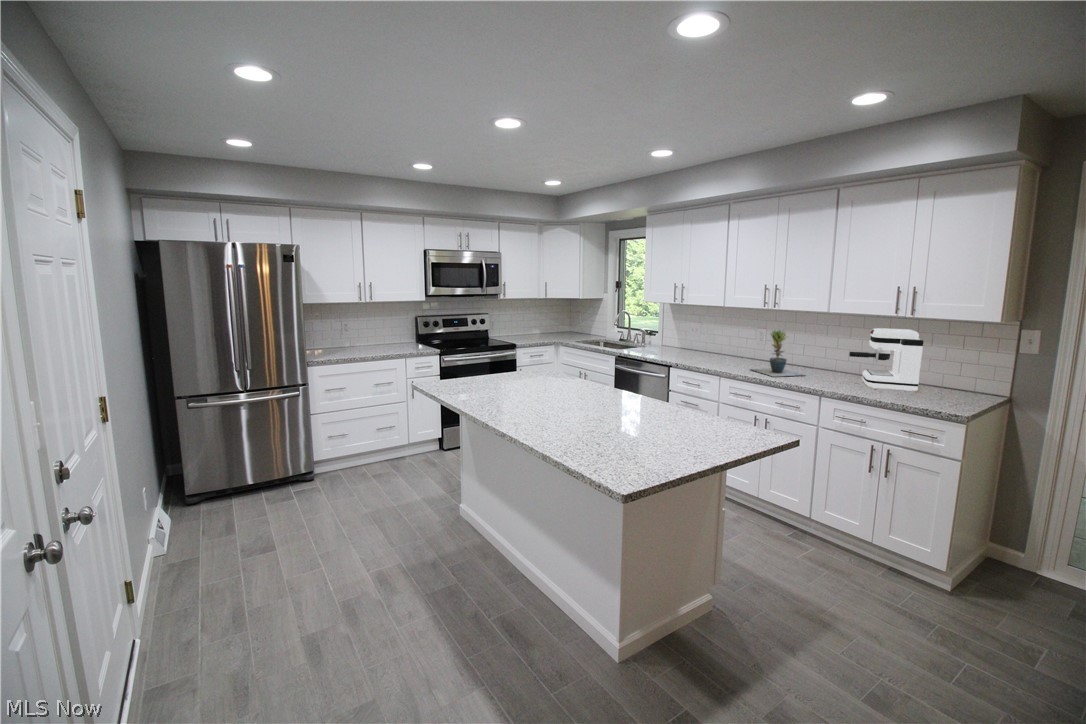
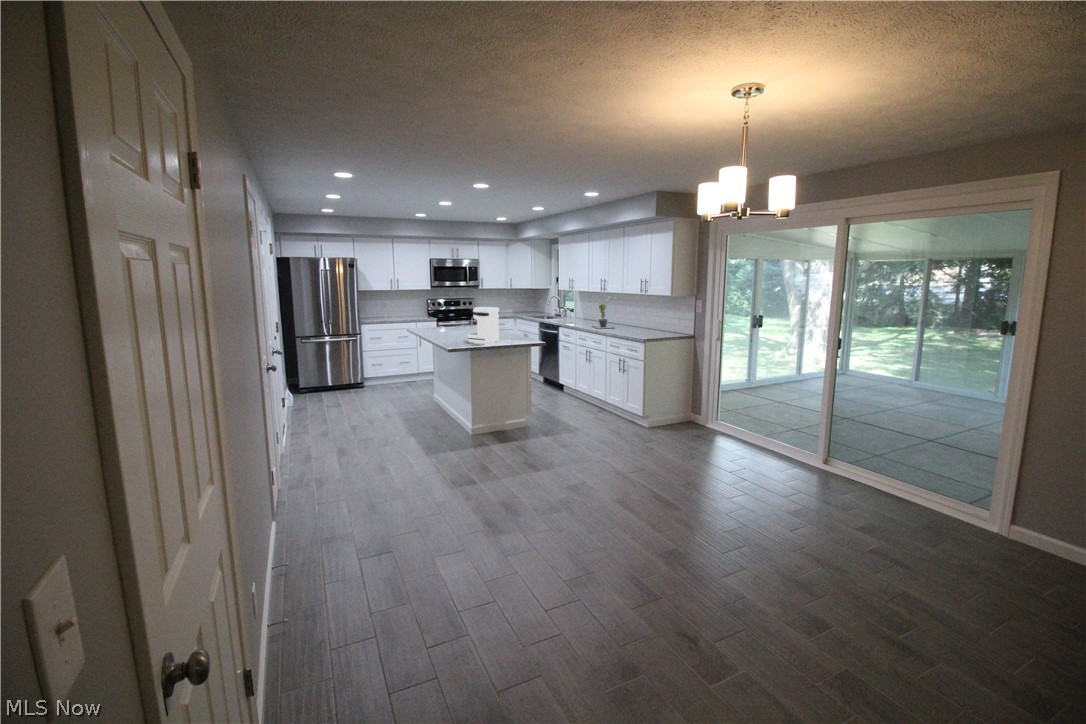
coffee maker: present [849,328,924,391] -> present [467,307,499,344]

